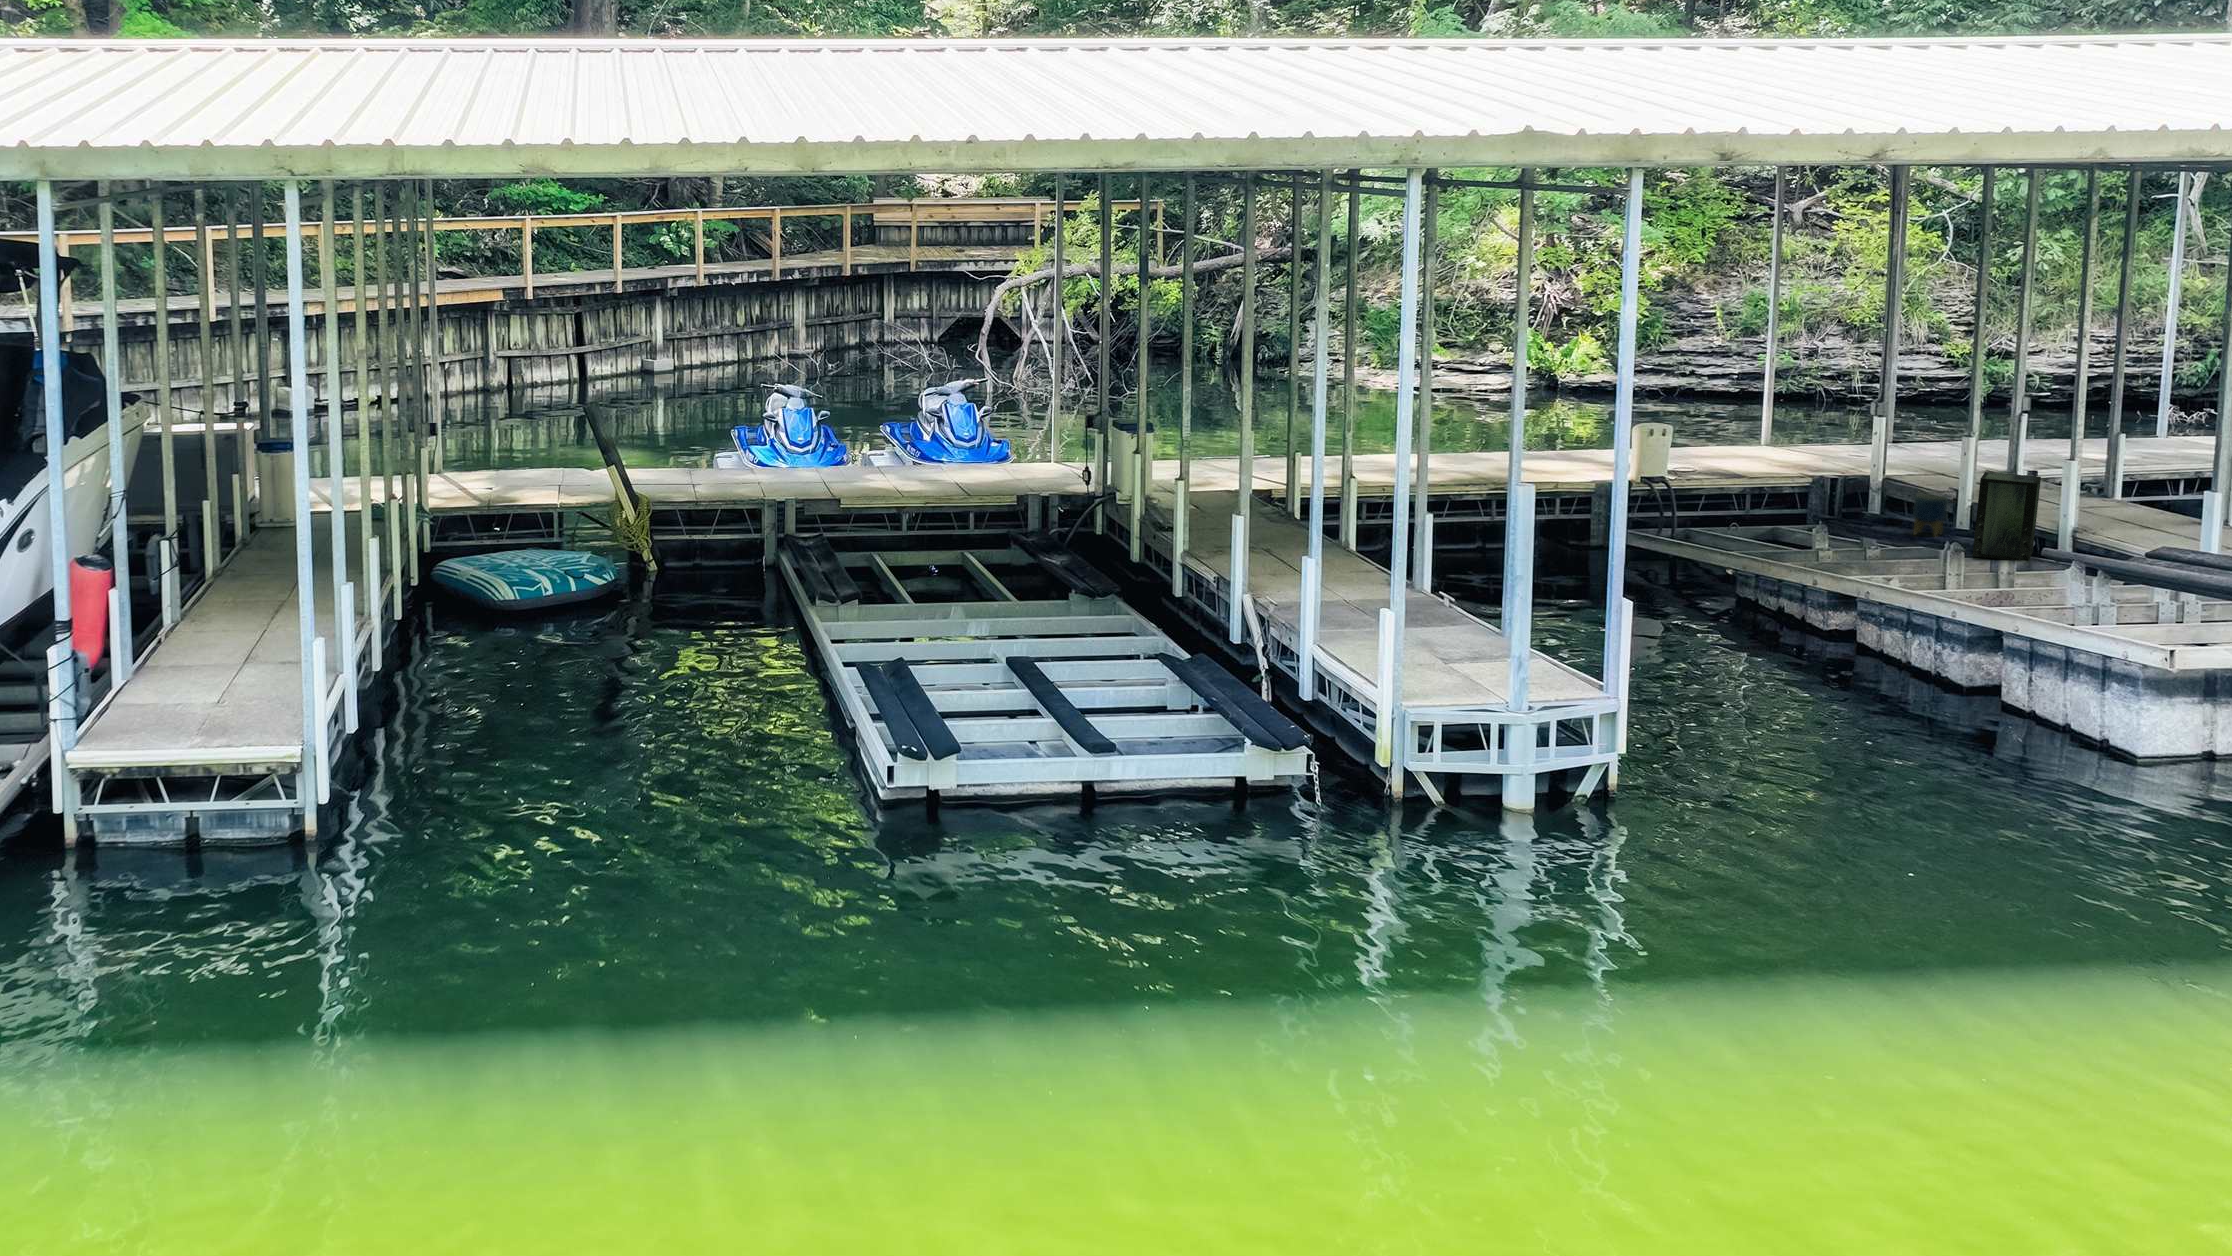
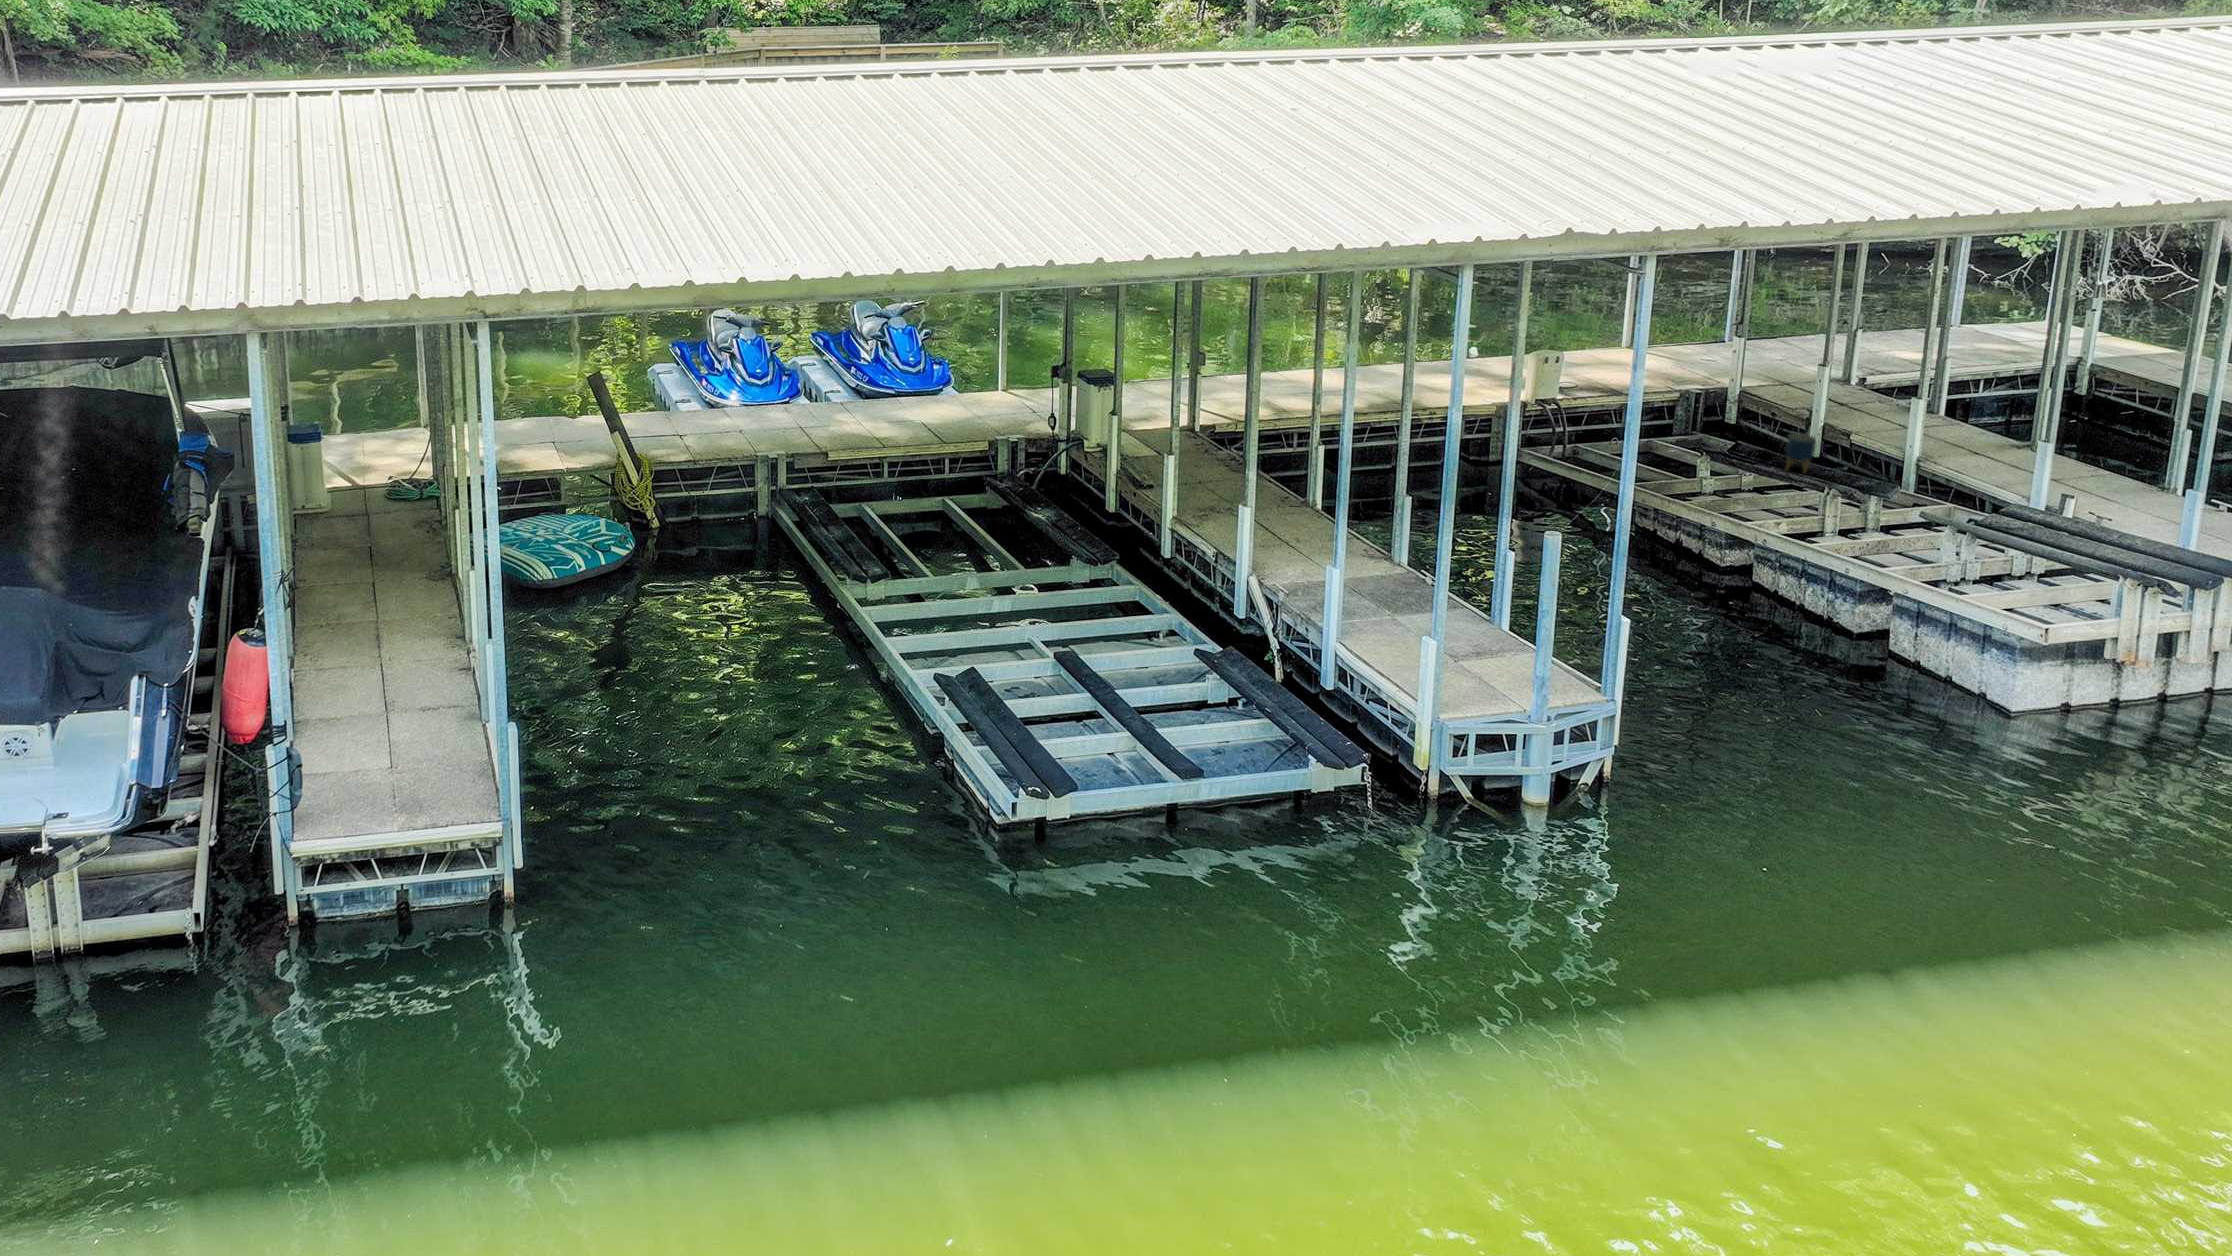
storage box: present [1972,472,2041,561] -> none [1843,424,1902,506]

